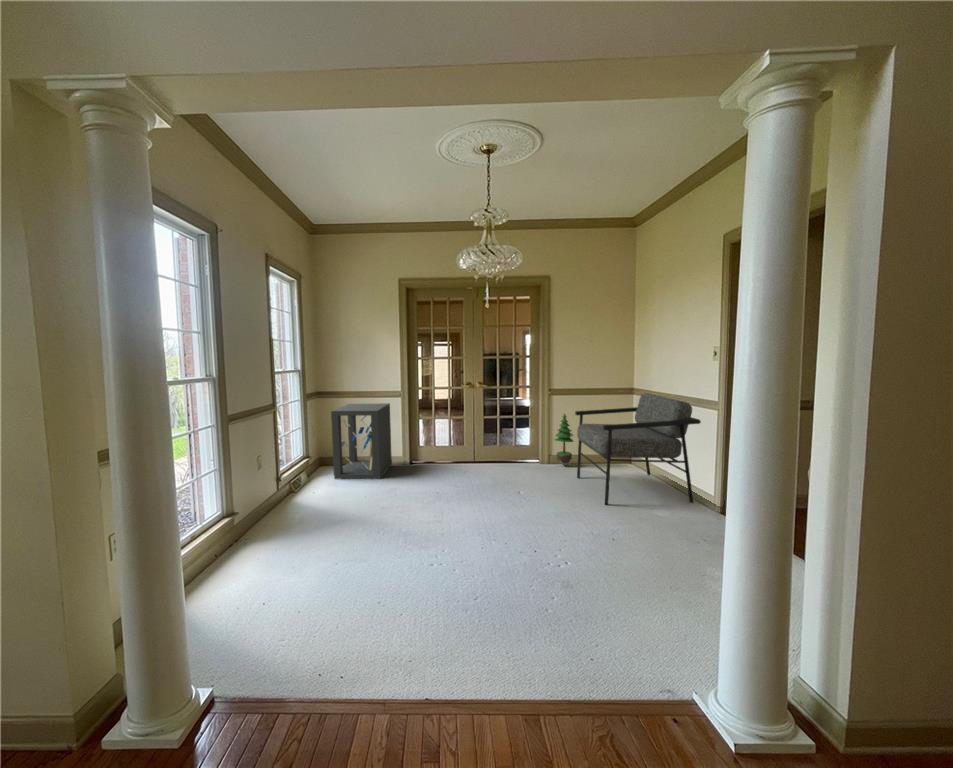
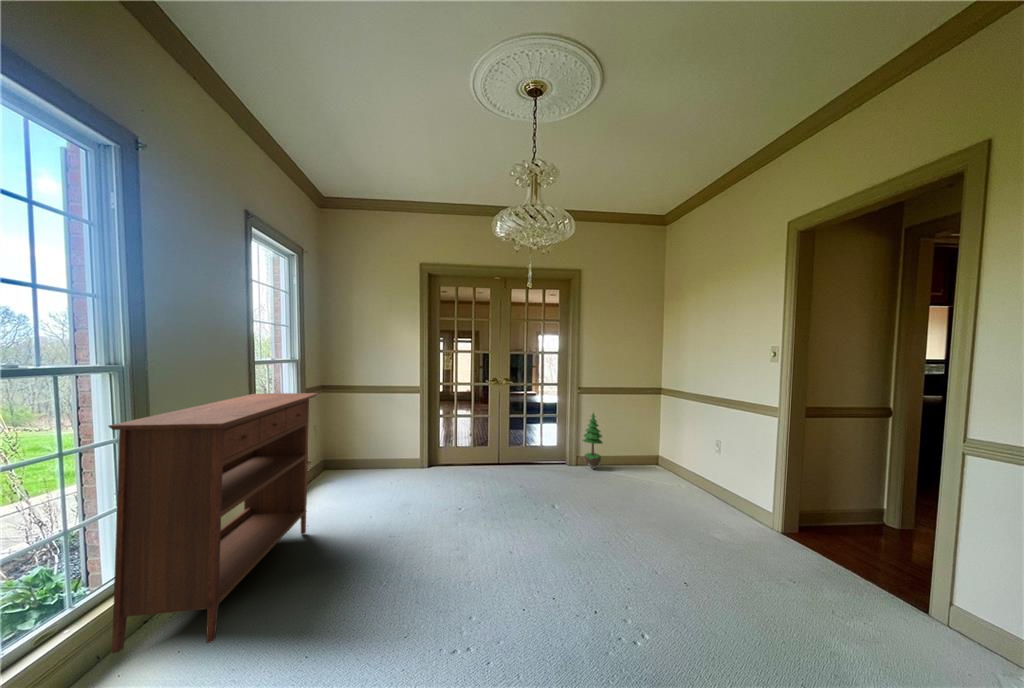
armchair: present [575,393,701,505] -> none [610,394,765,532]
console table: none [217,396,324,552] -> present [109,393,318,653]
storage cabinet: present [331,403,392,479] -> none [335,399,408,489]

